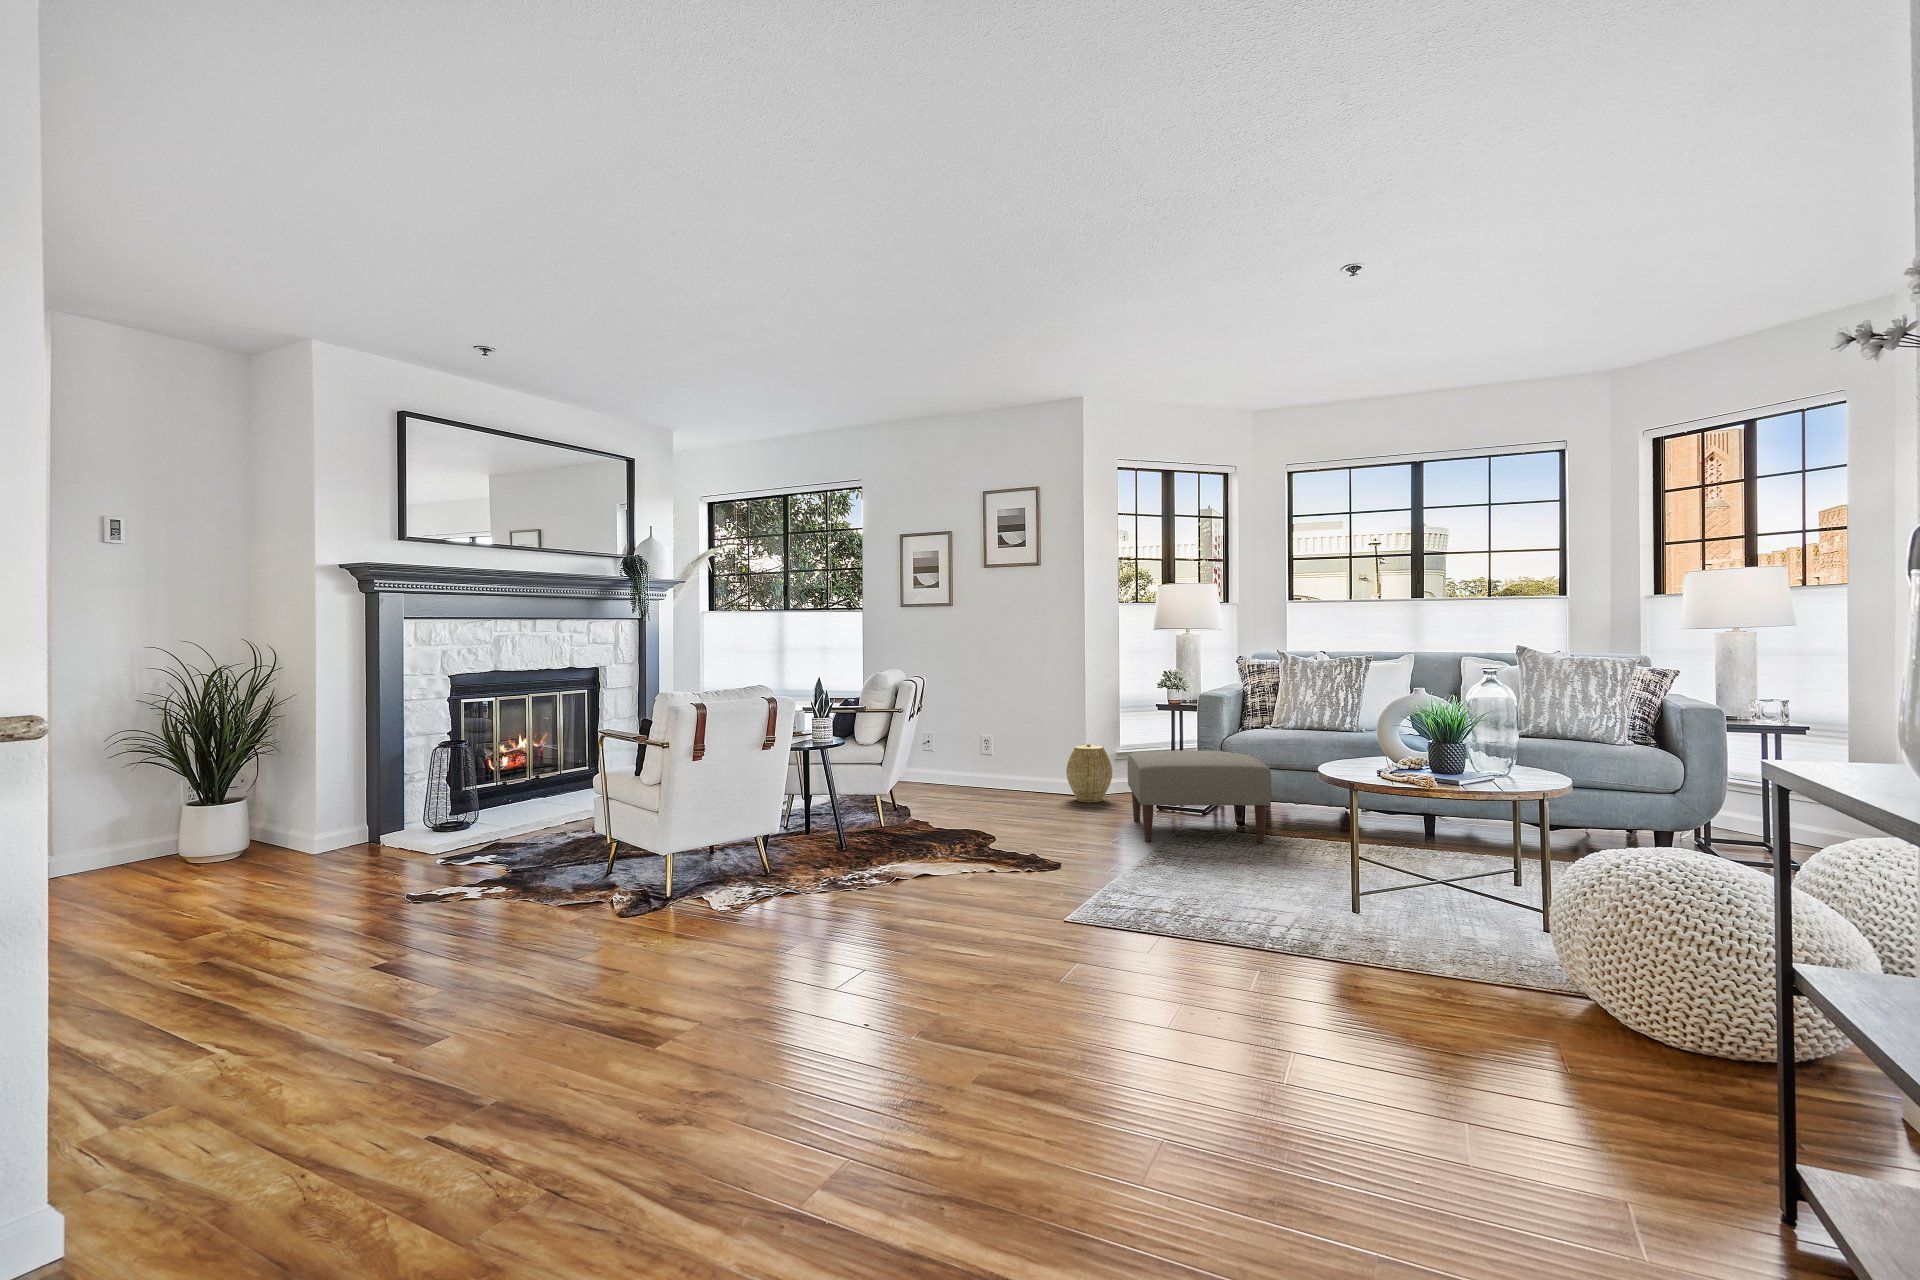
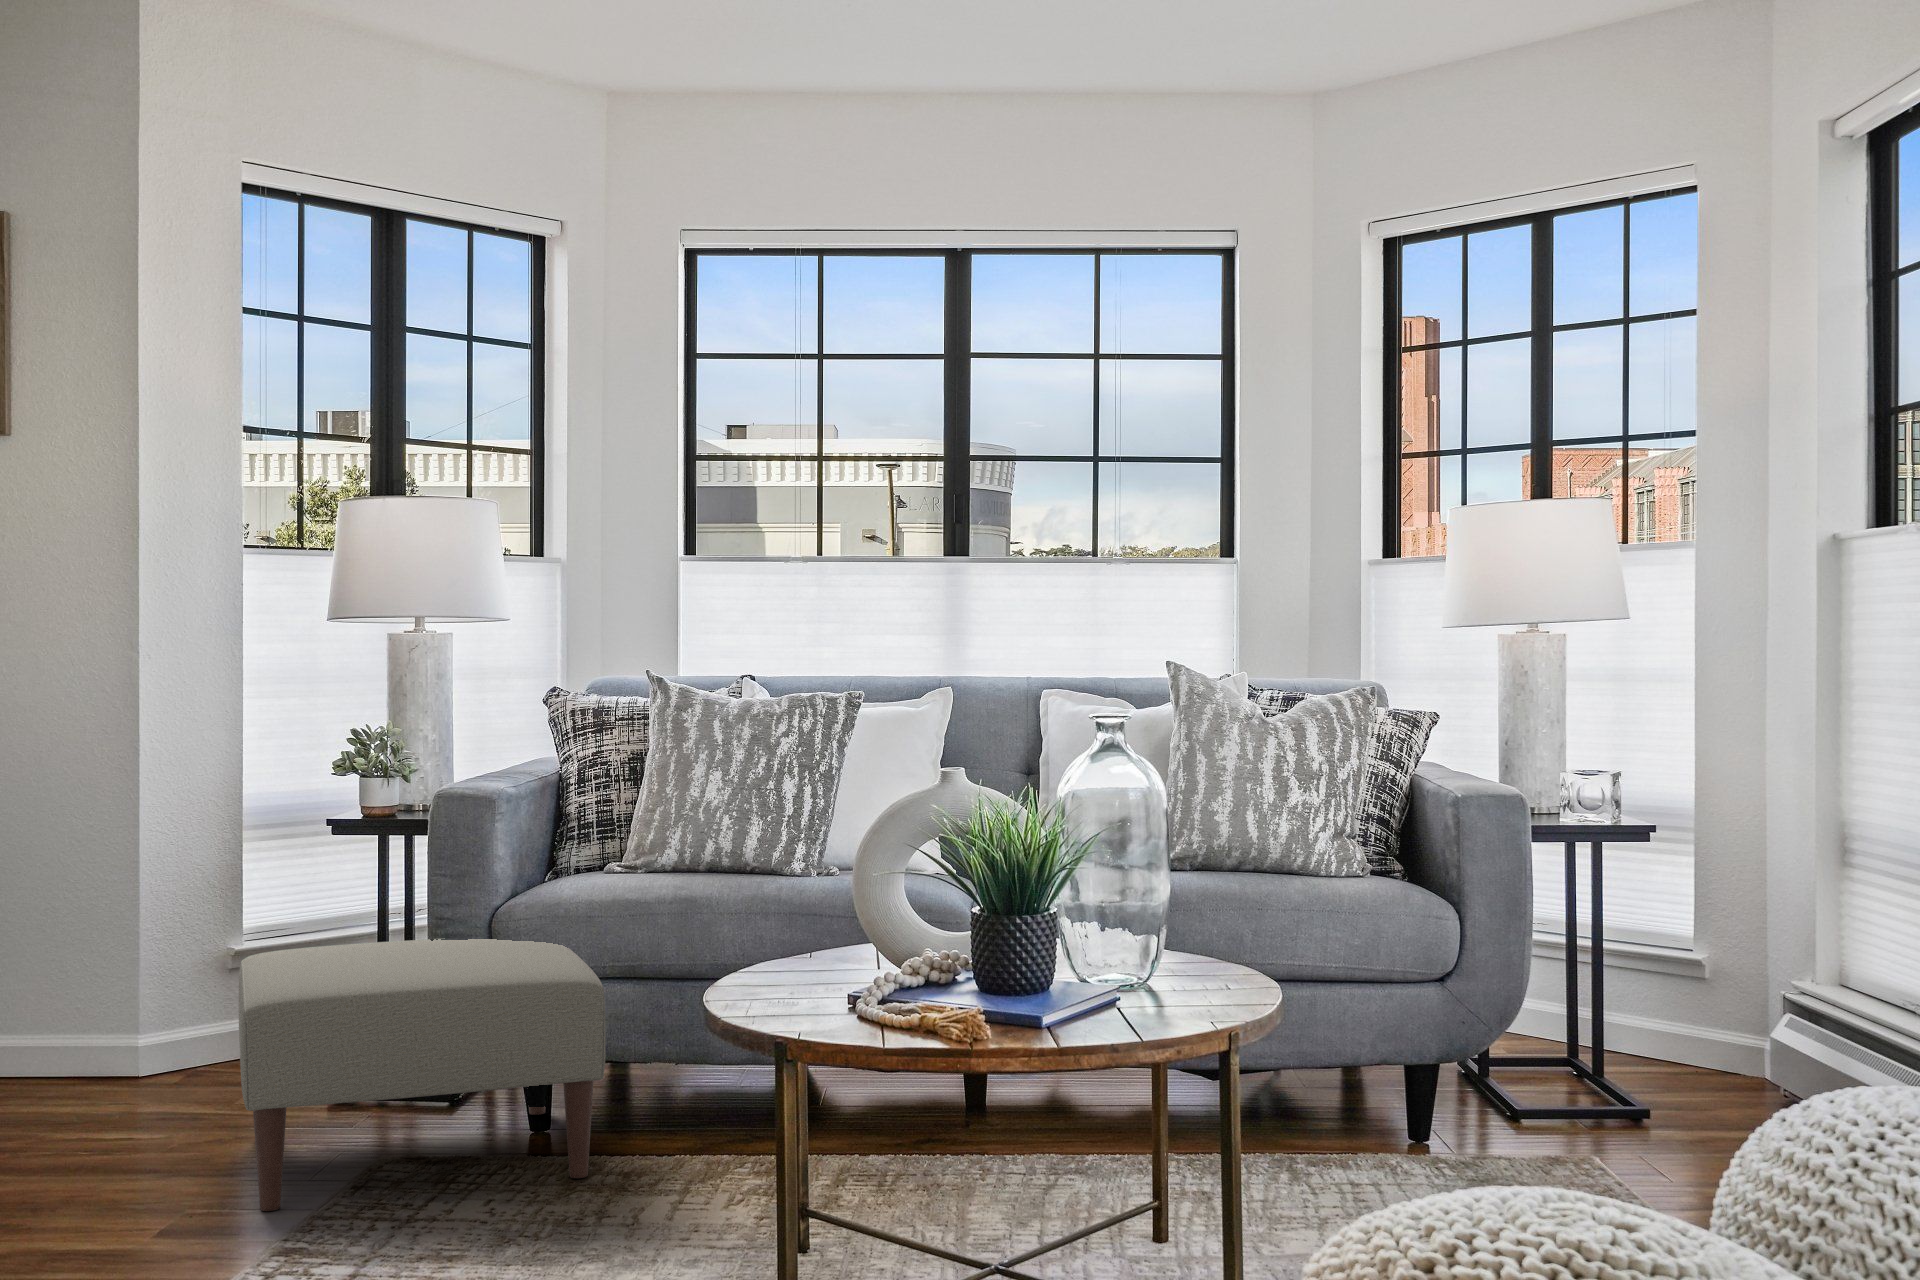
woven basket: present [1066,744,1112,802] -> none [89,929,221,1089]

